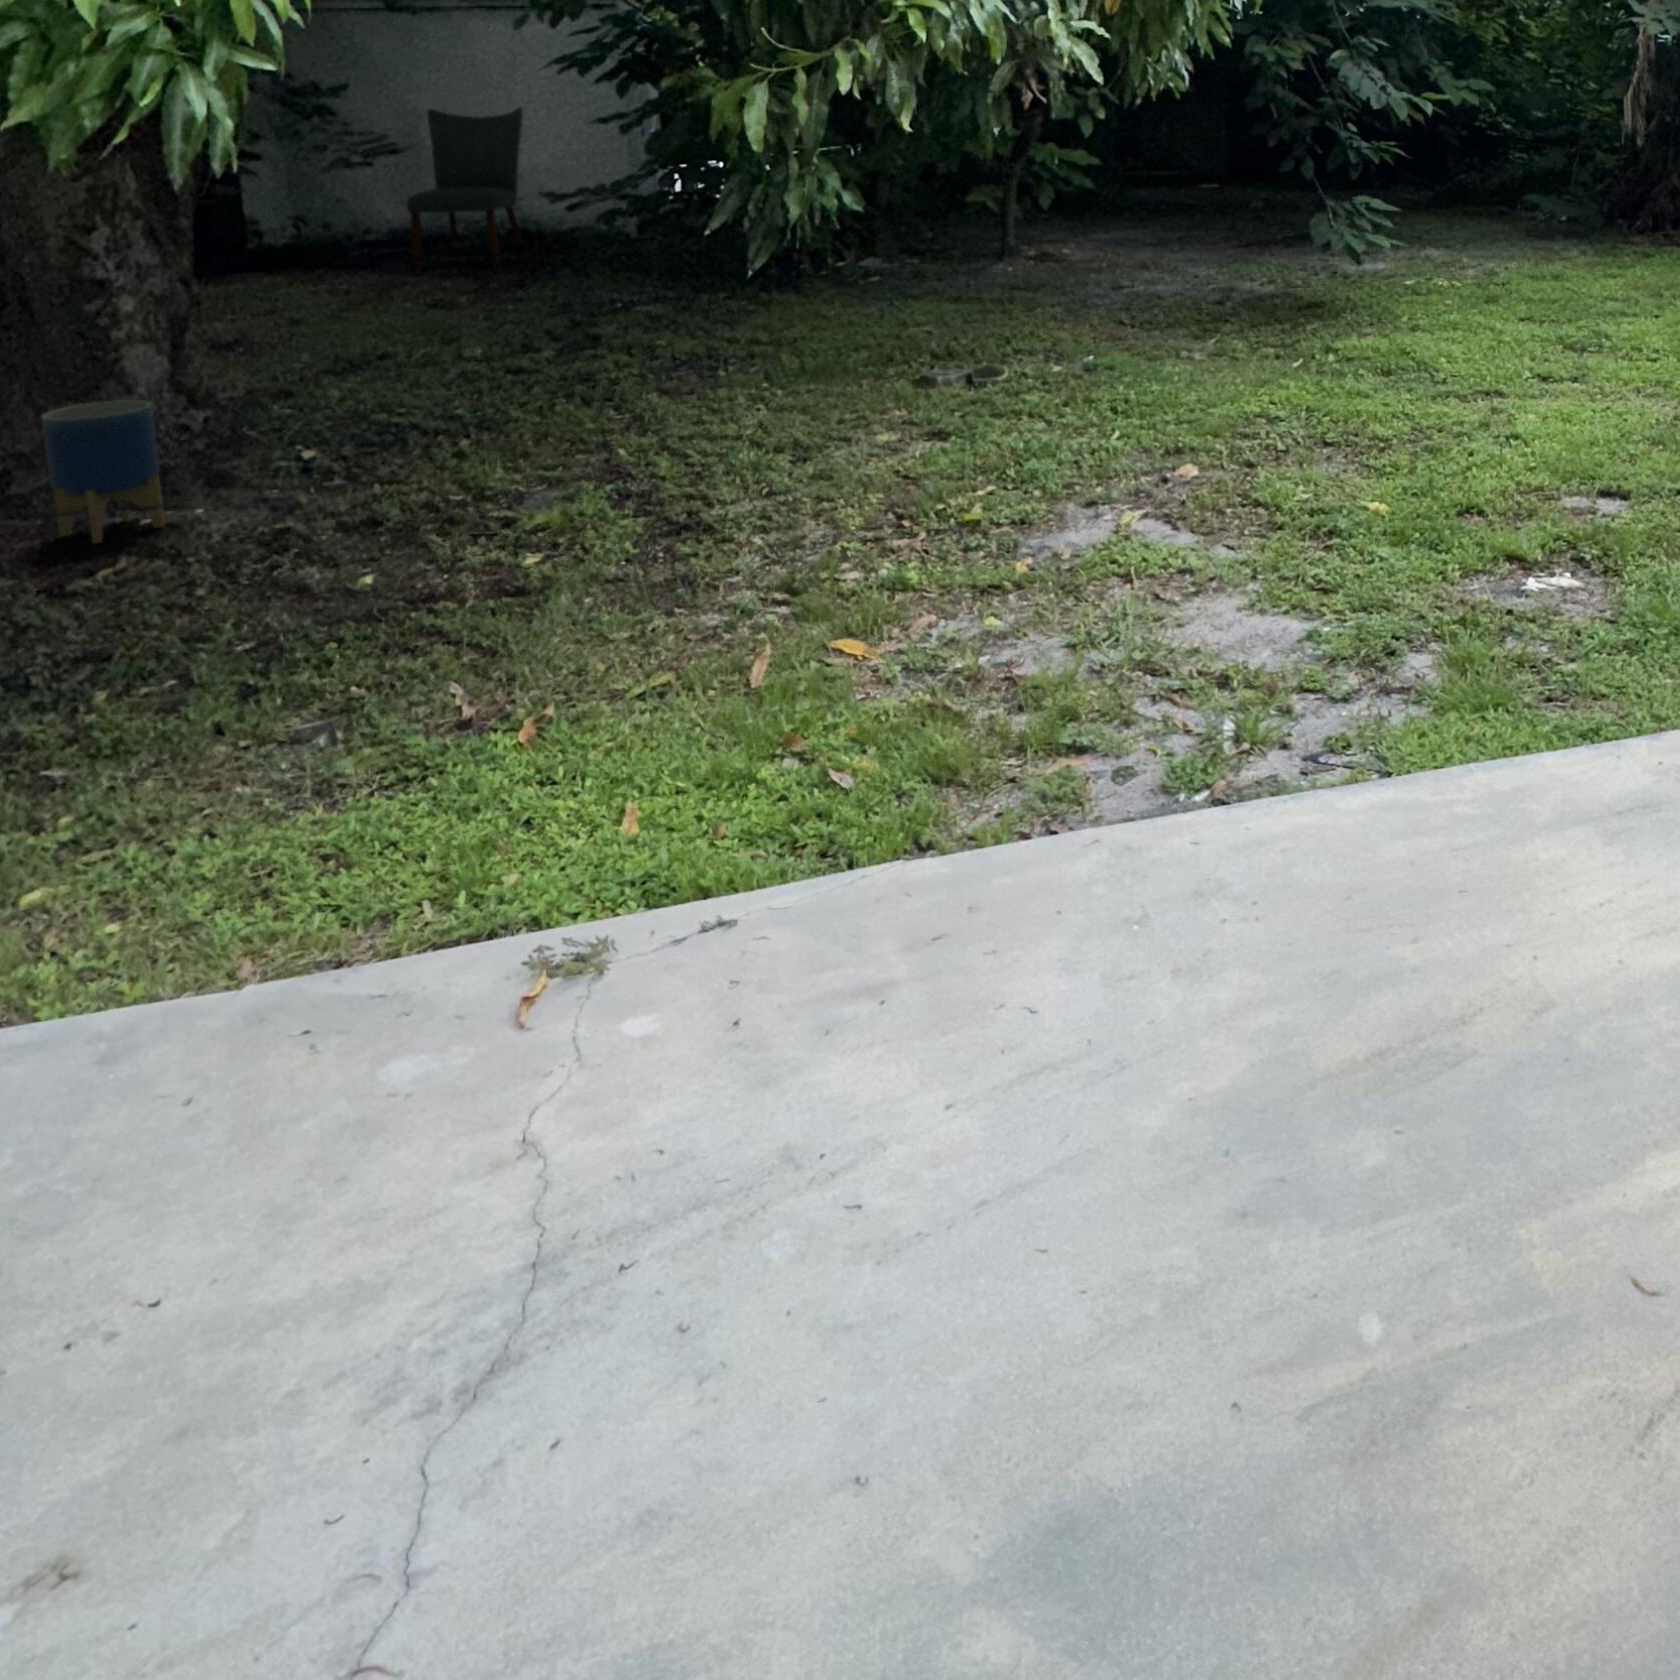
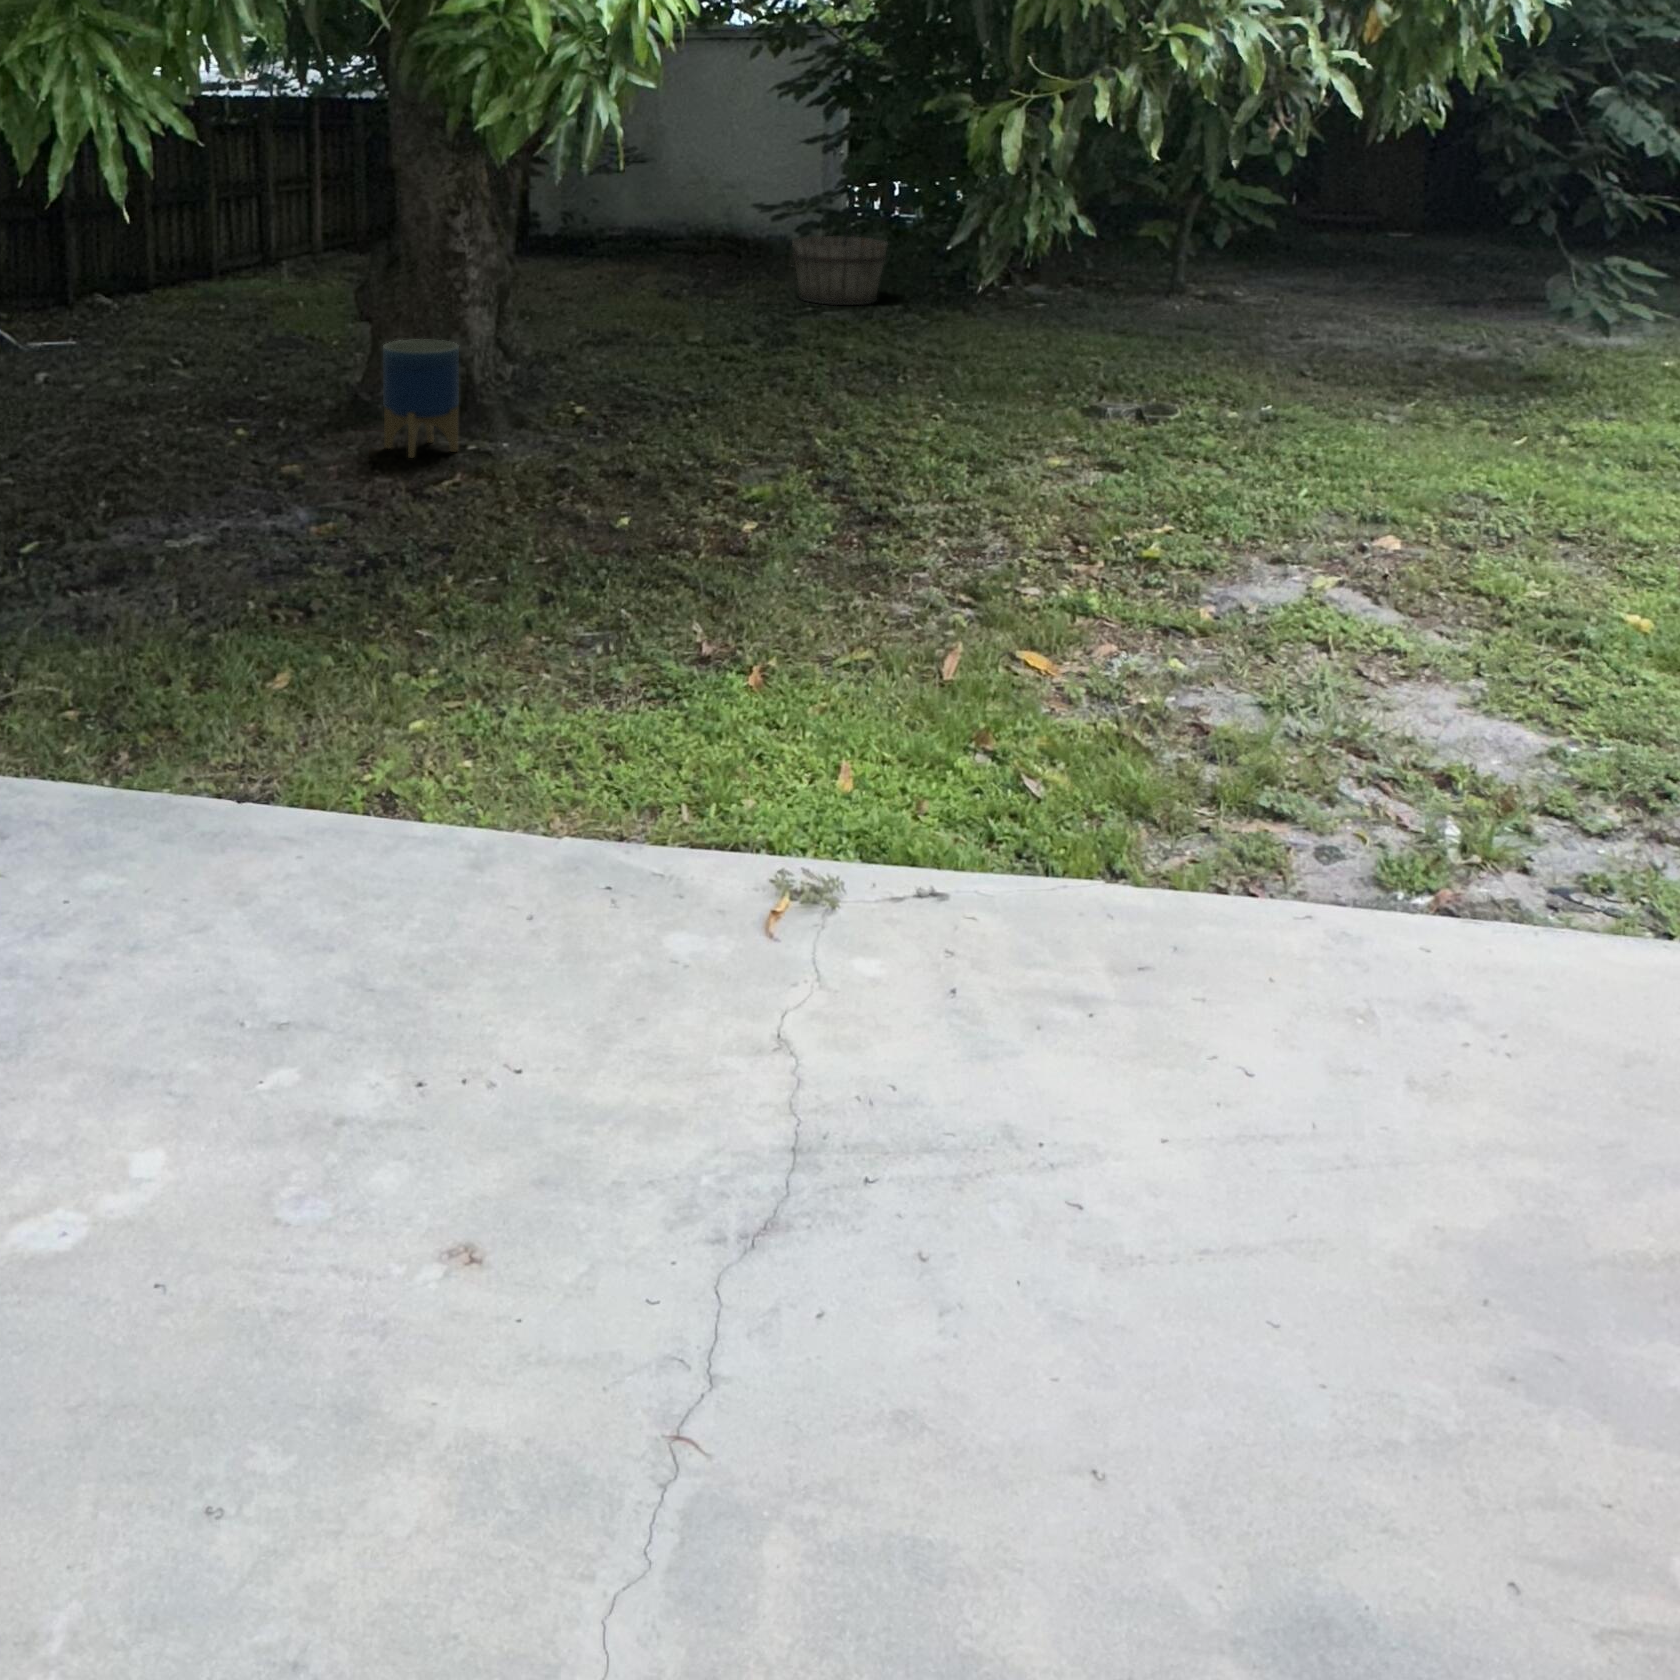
chair: present [407,108,527,275] -> none [629,94,734,252]
wooden bucket: none [594,223,703,312] -> present [791,222,888,305]

